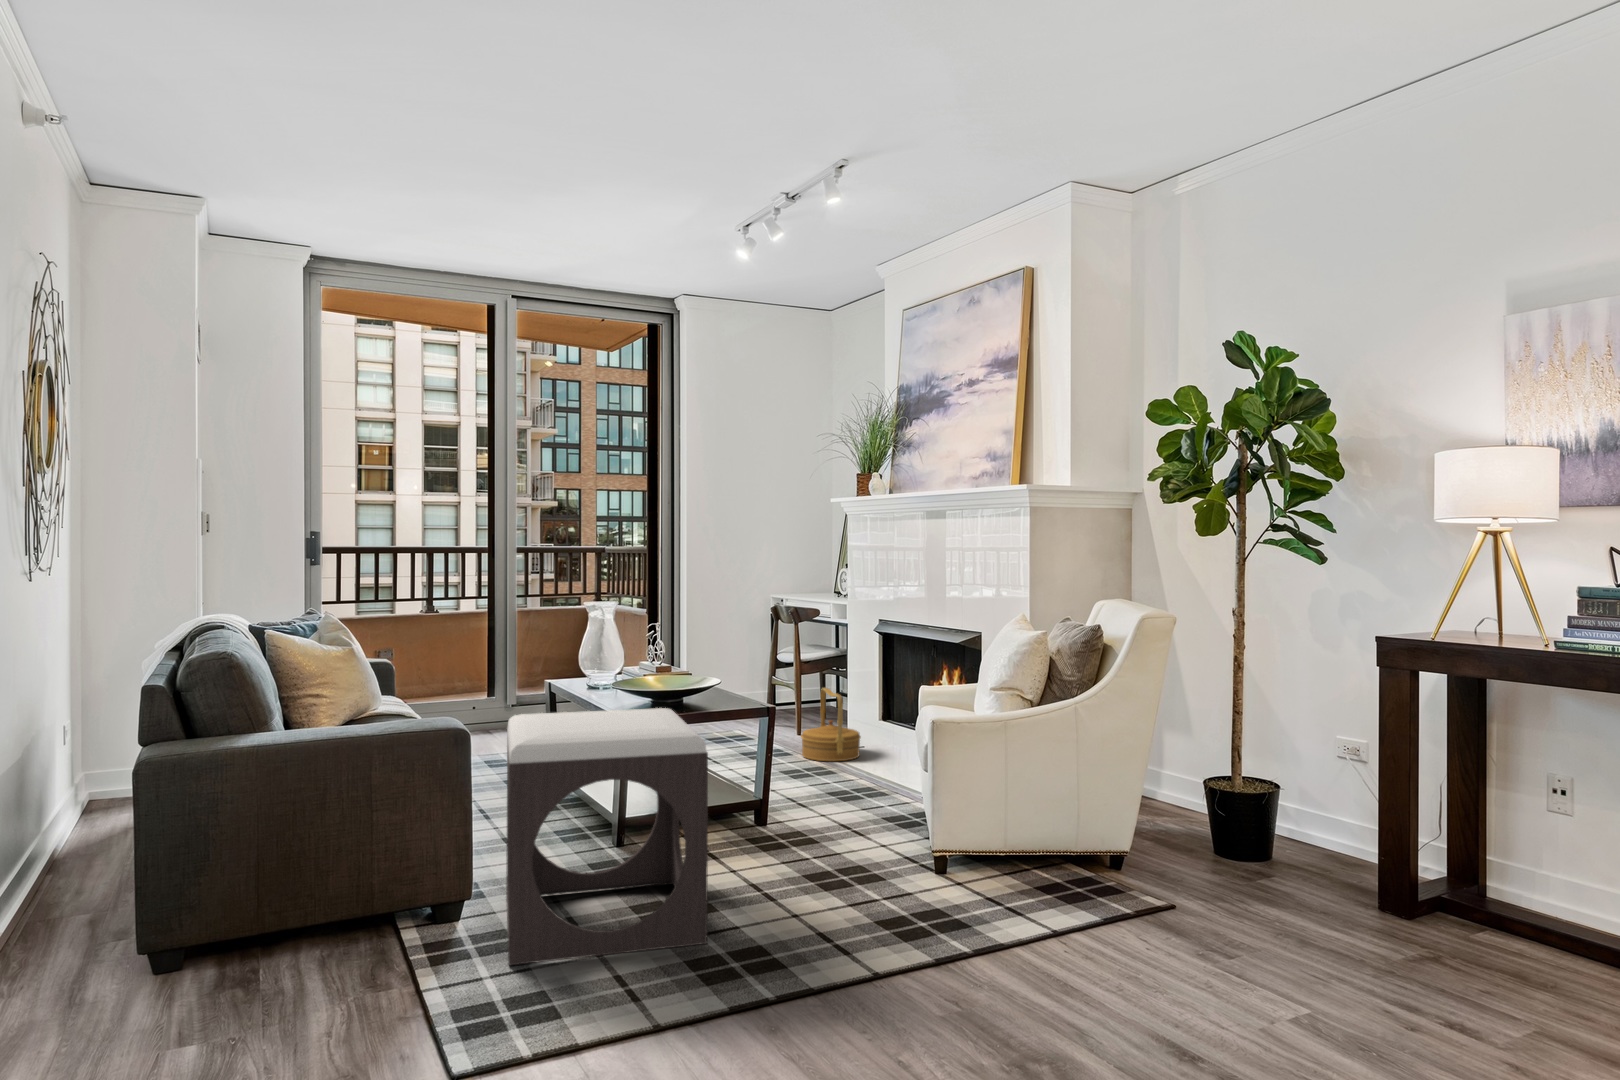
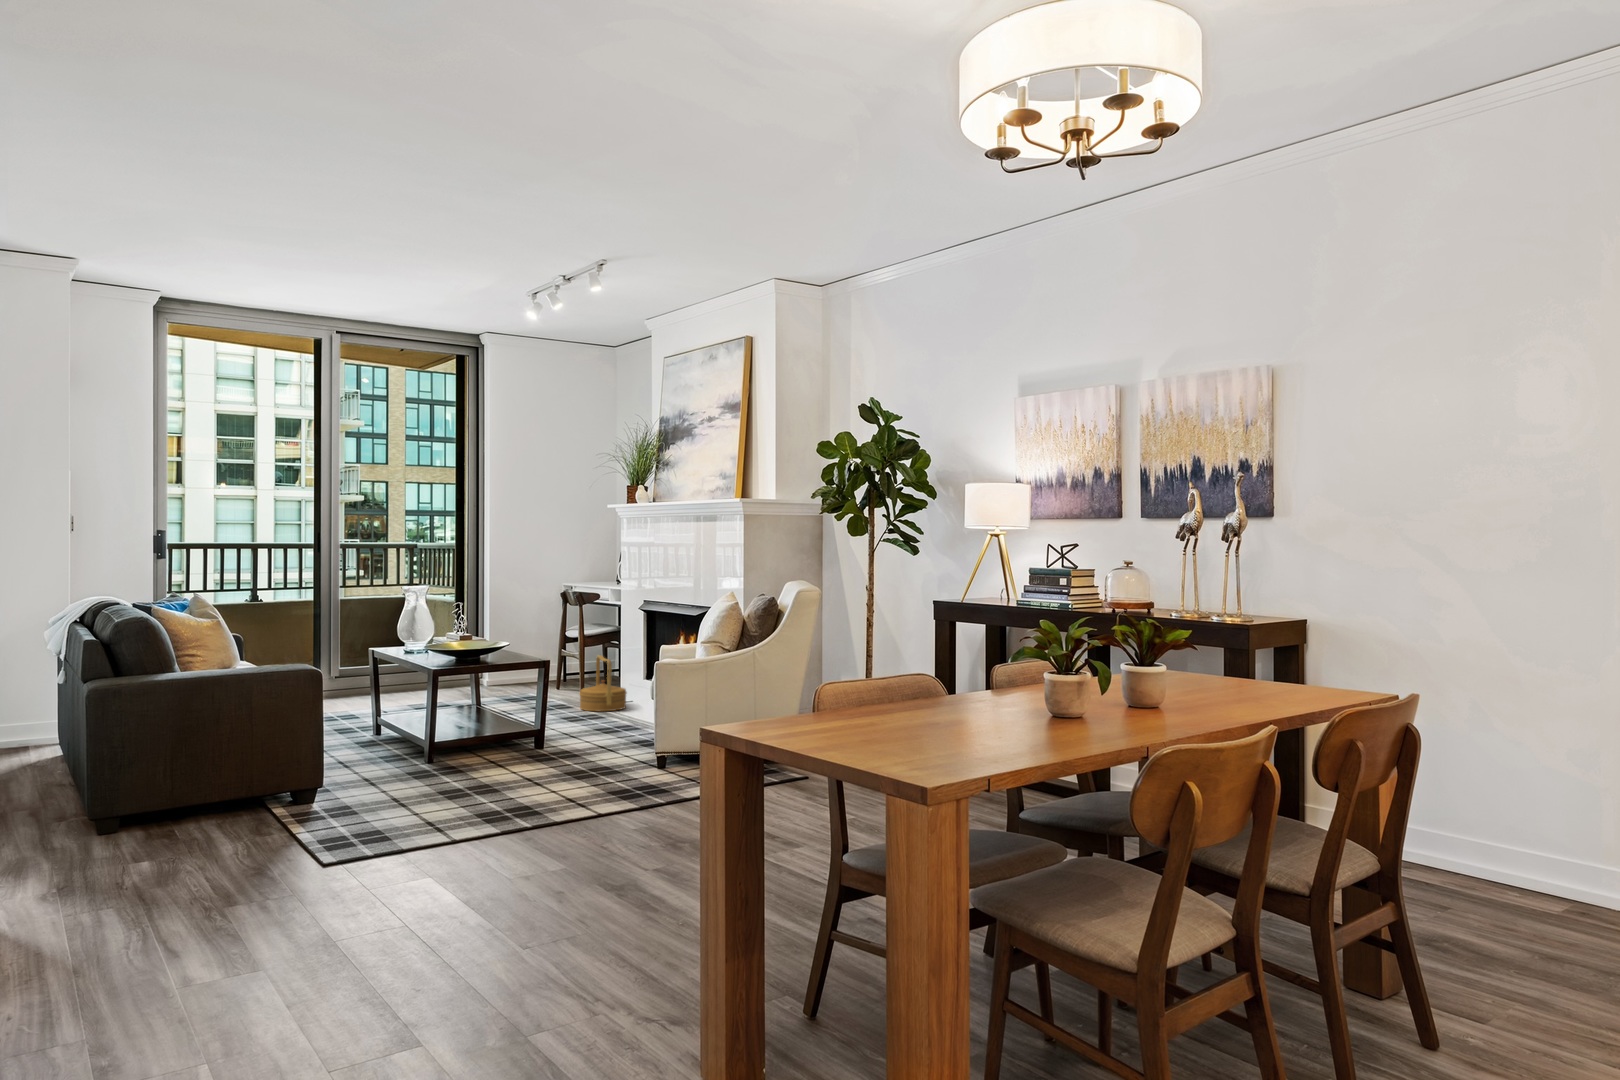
footstool: present [506,708,708,965] -> none [347,657,491,820]

